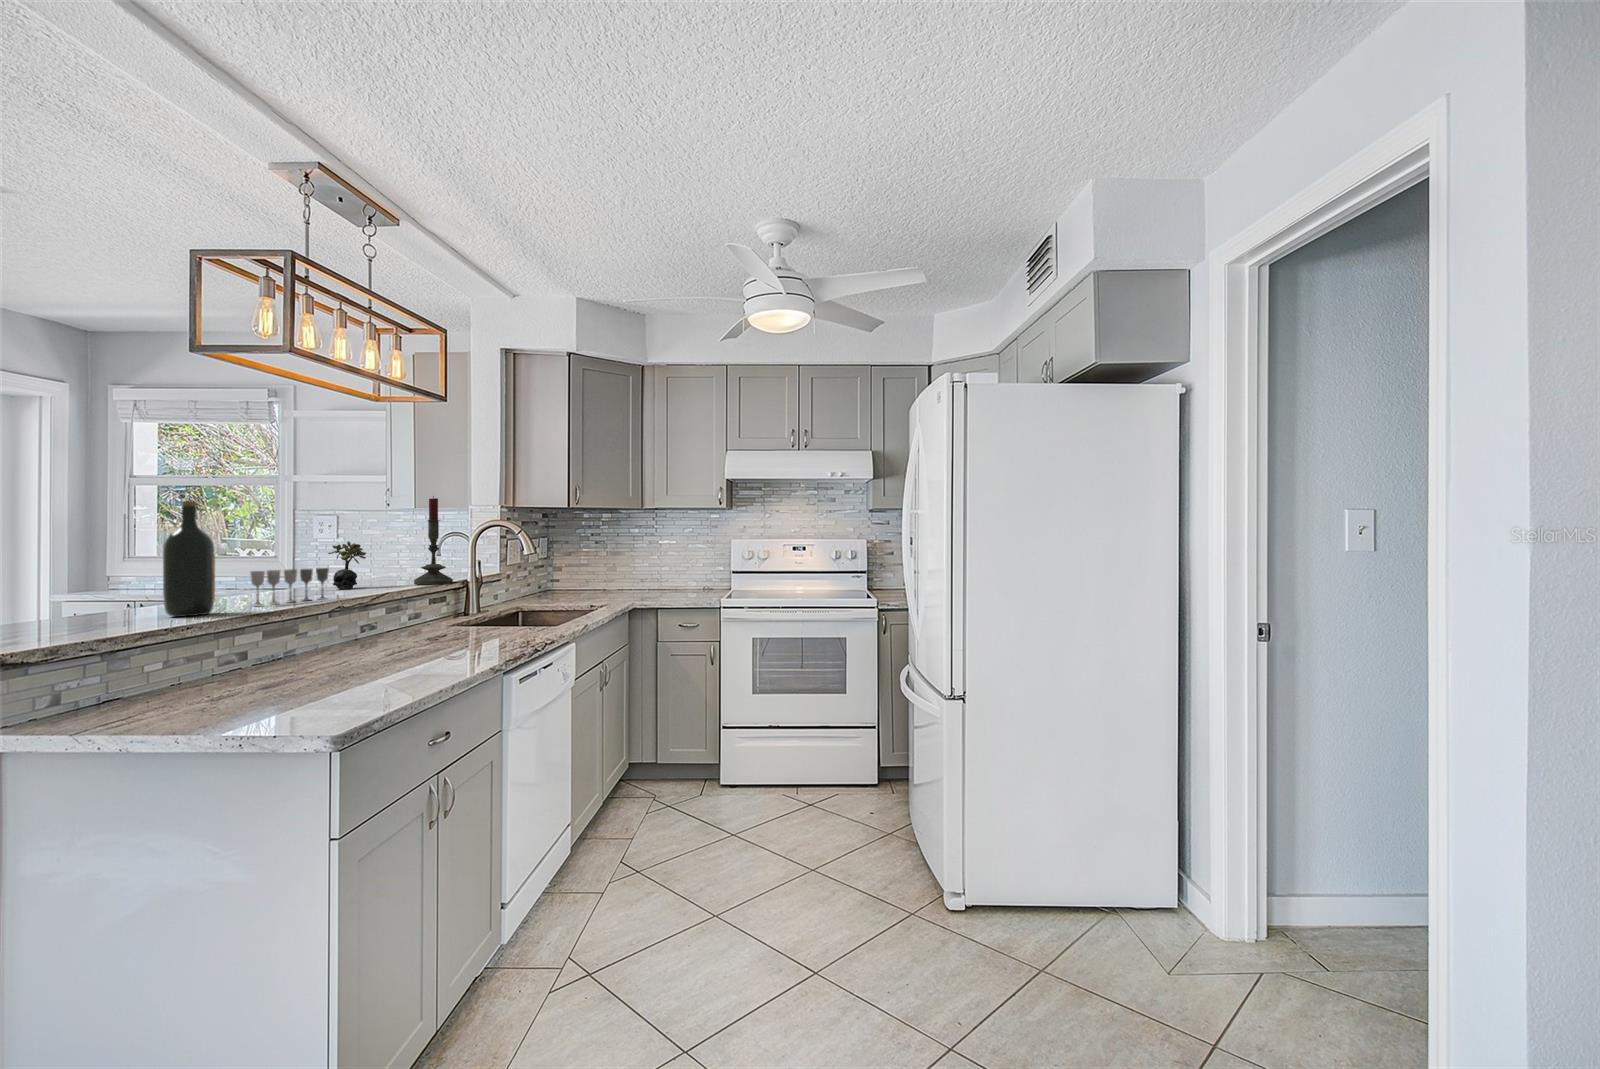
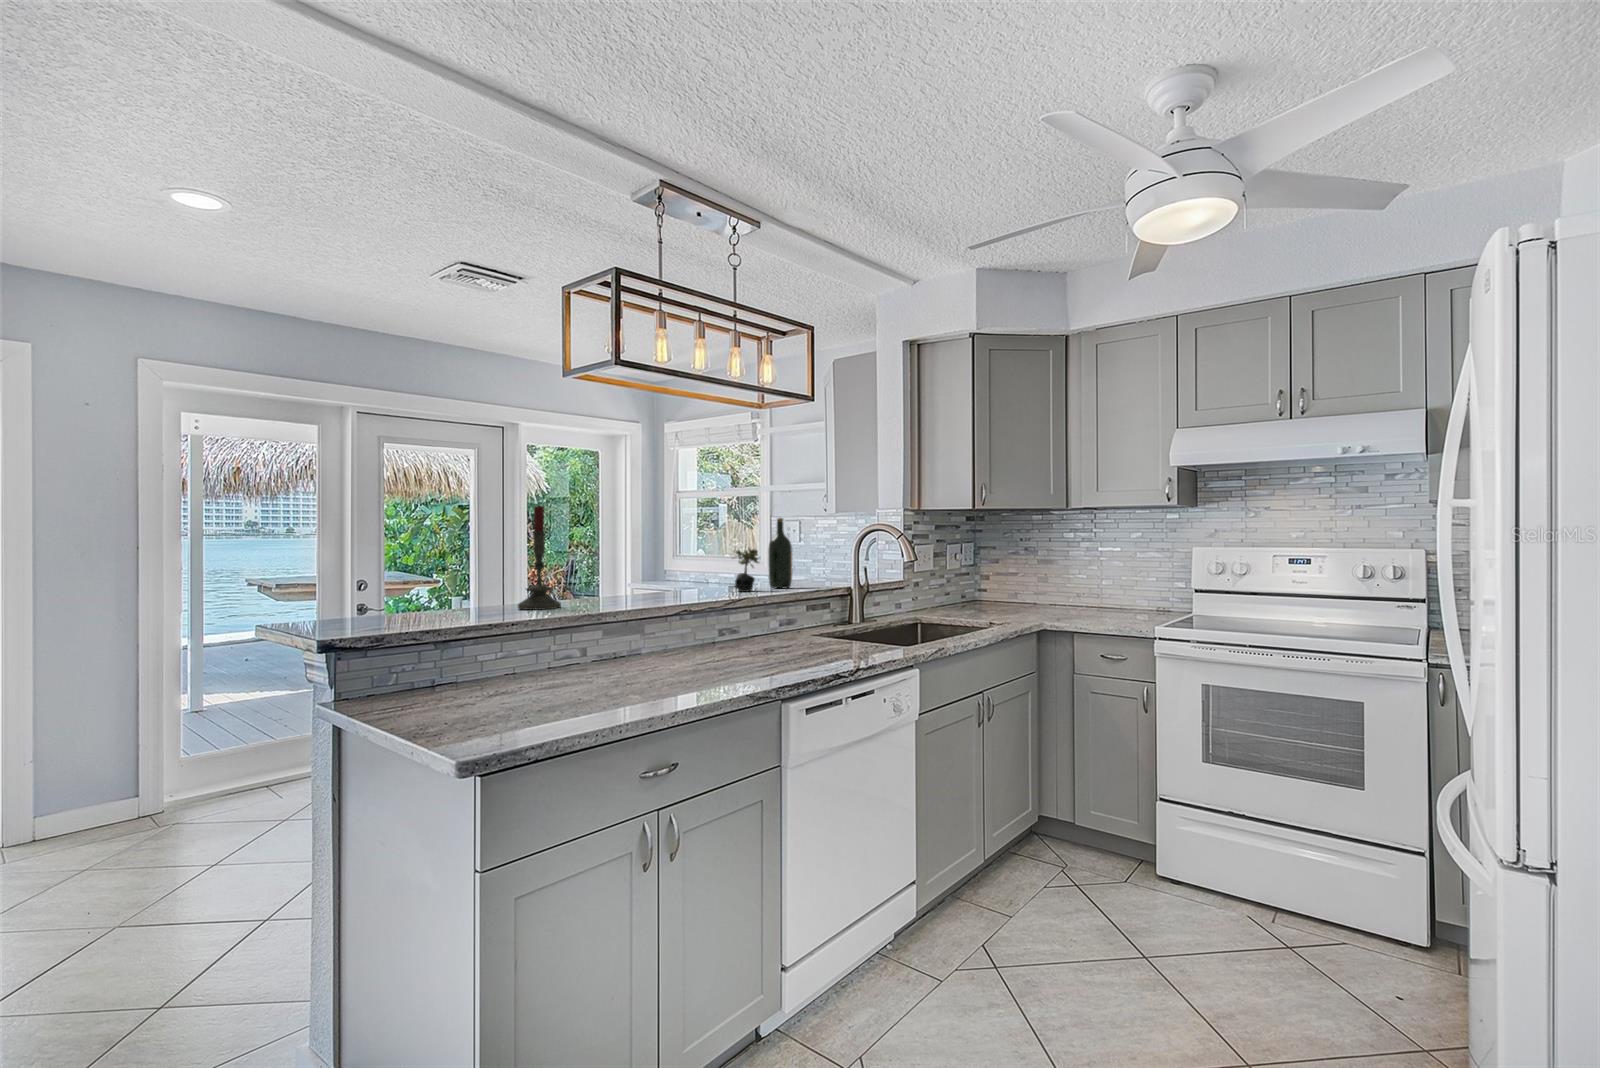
candle: present [414,496,453,585] -> present [518,506,561,610]
wine bottle: present [163,501,215,616] -> present [768,518,792,589]
wine glass: present [250,568,329,605] -> none [642,571,703,602]

